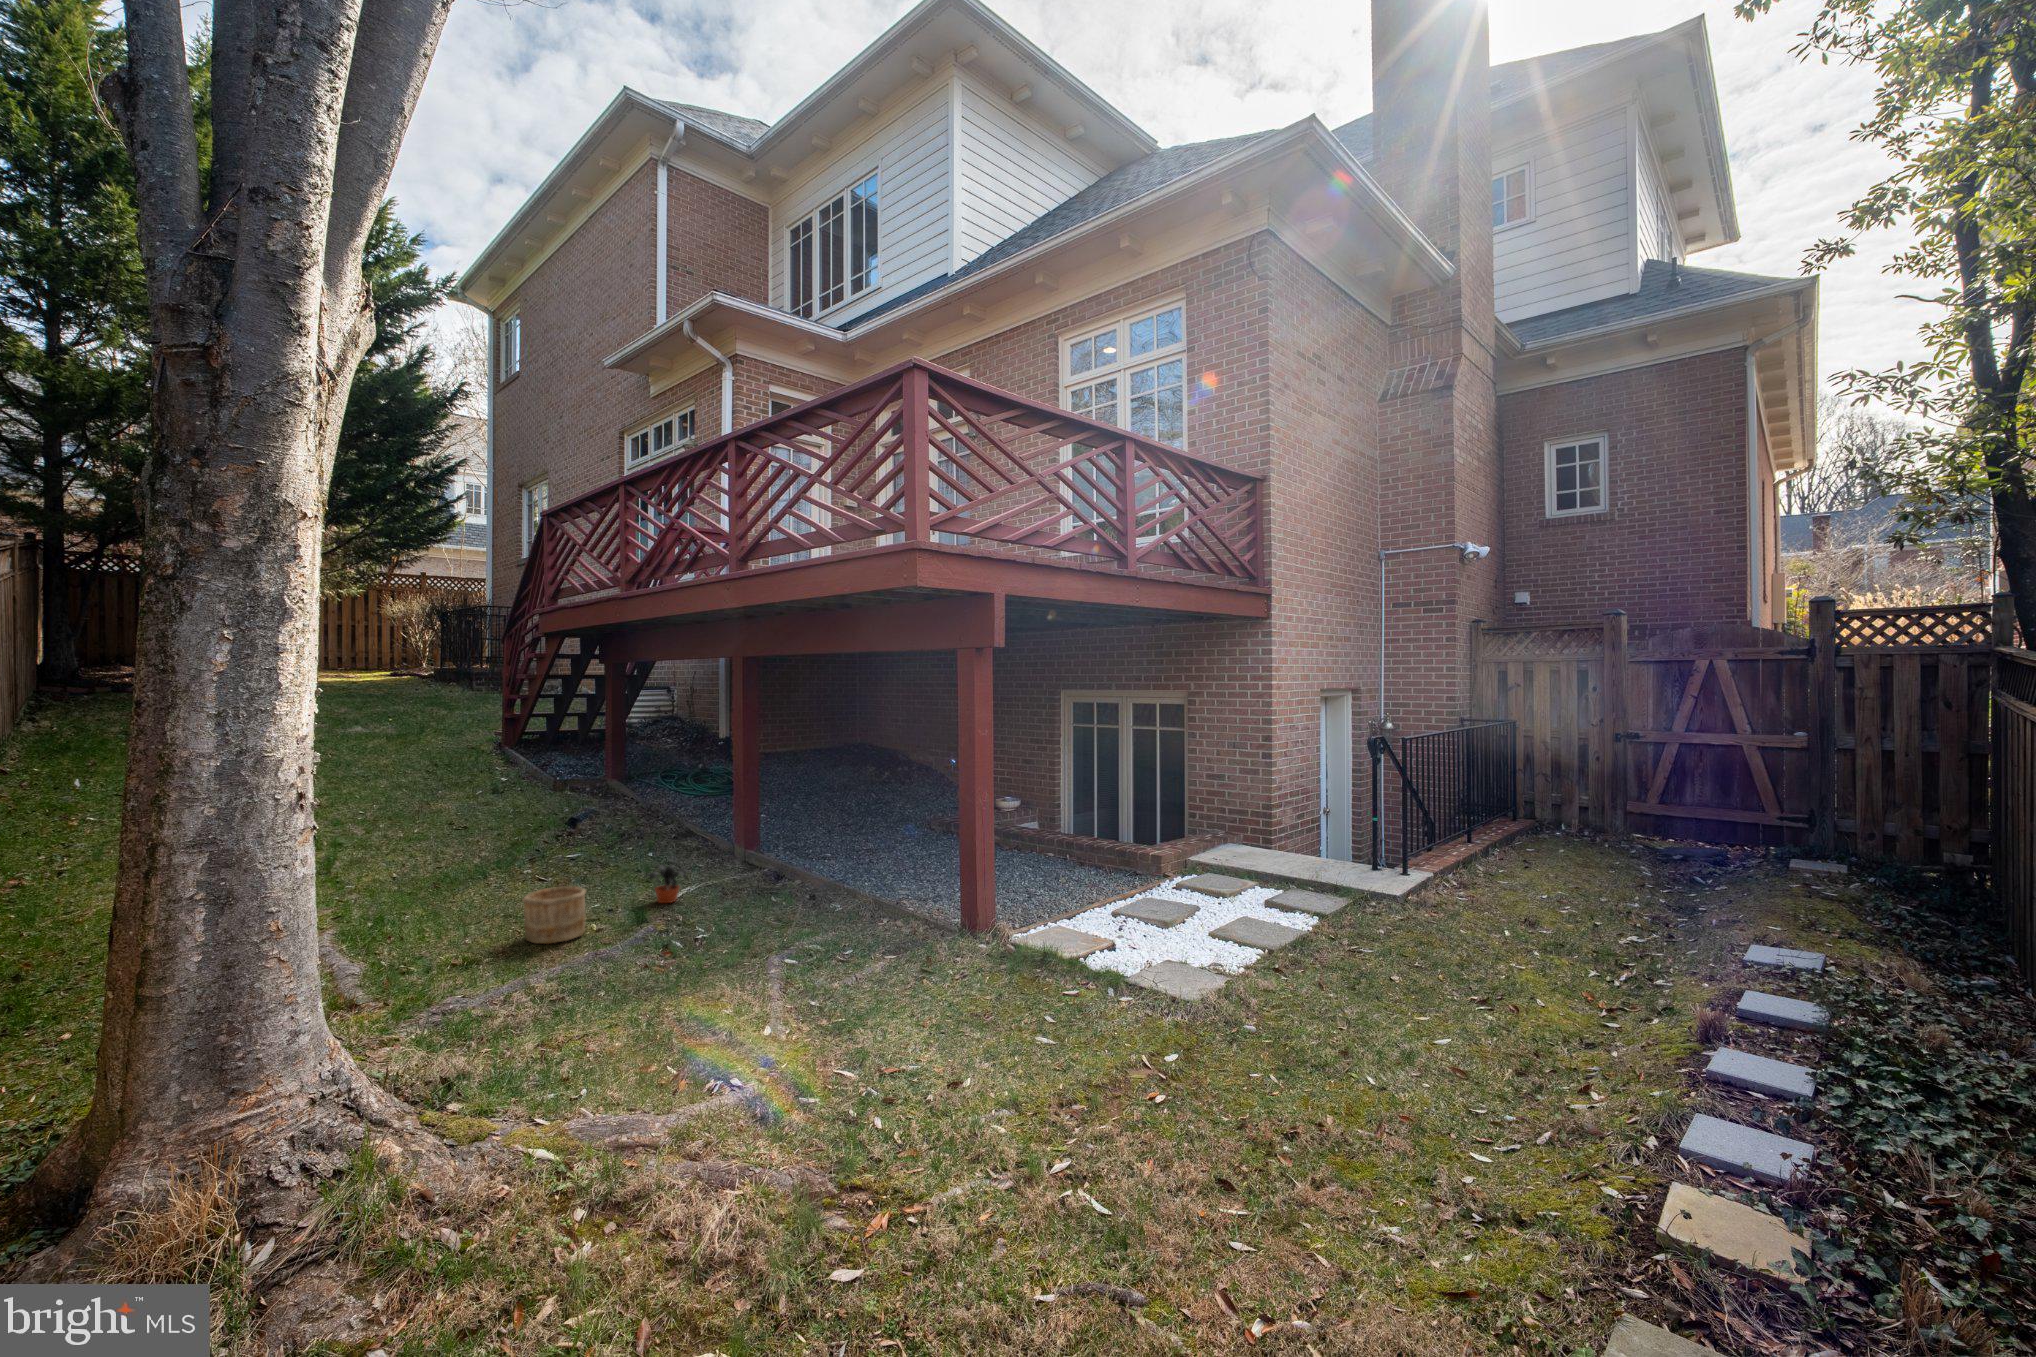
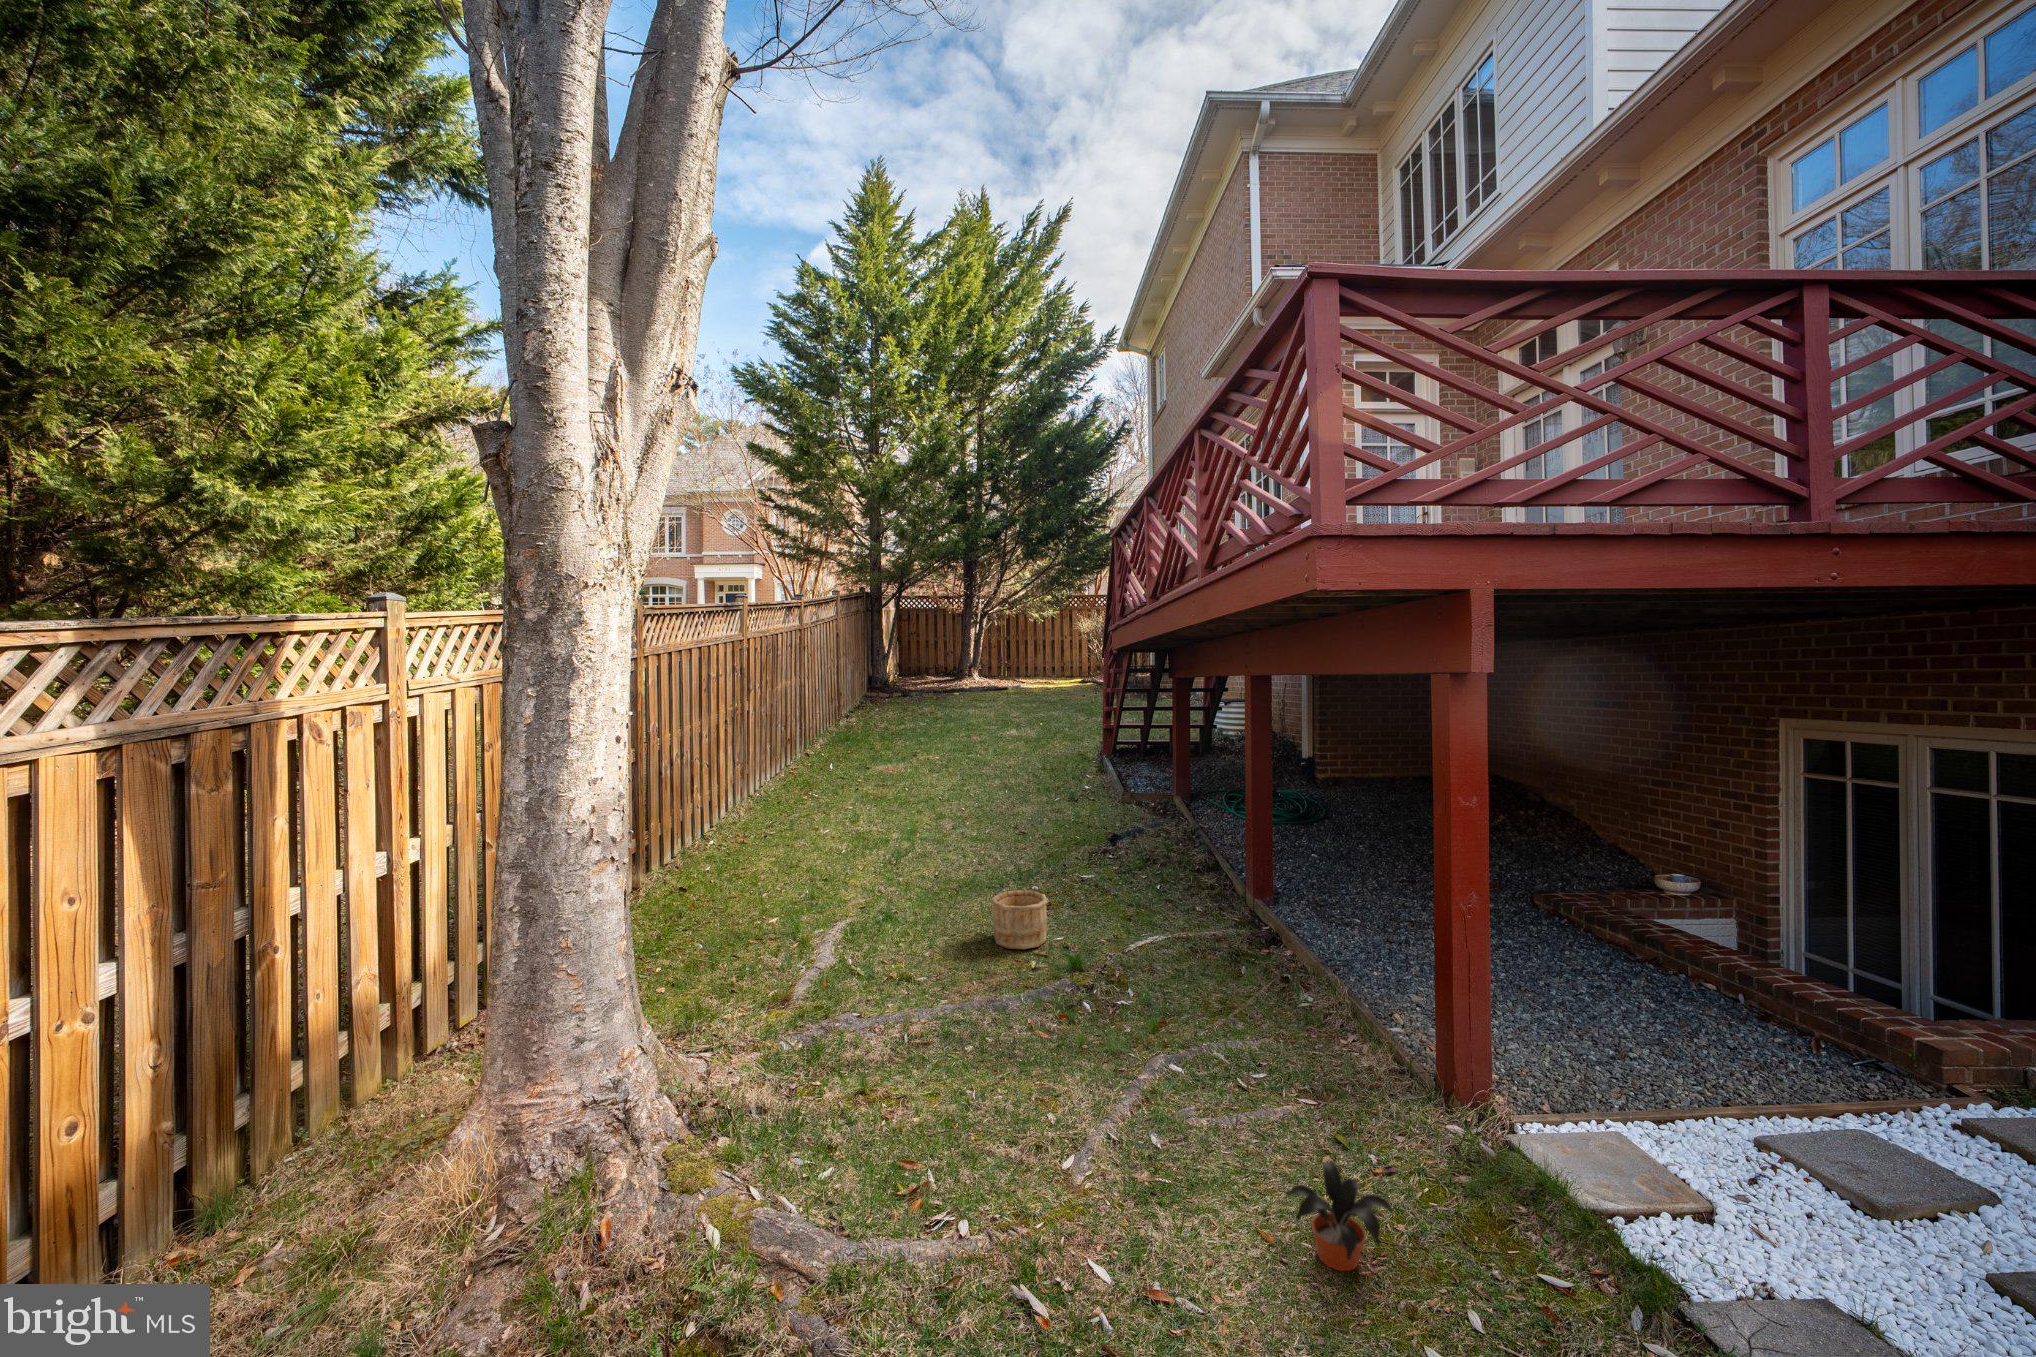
potted plant: present [646,864,688,903] -> present [1287,1162,1393,1271]

